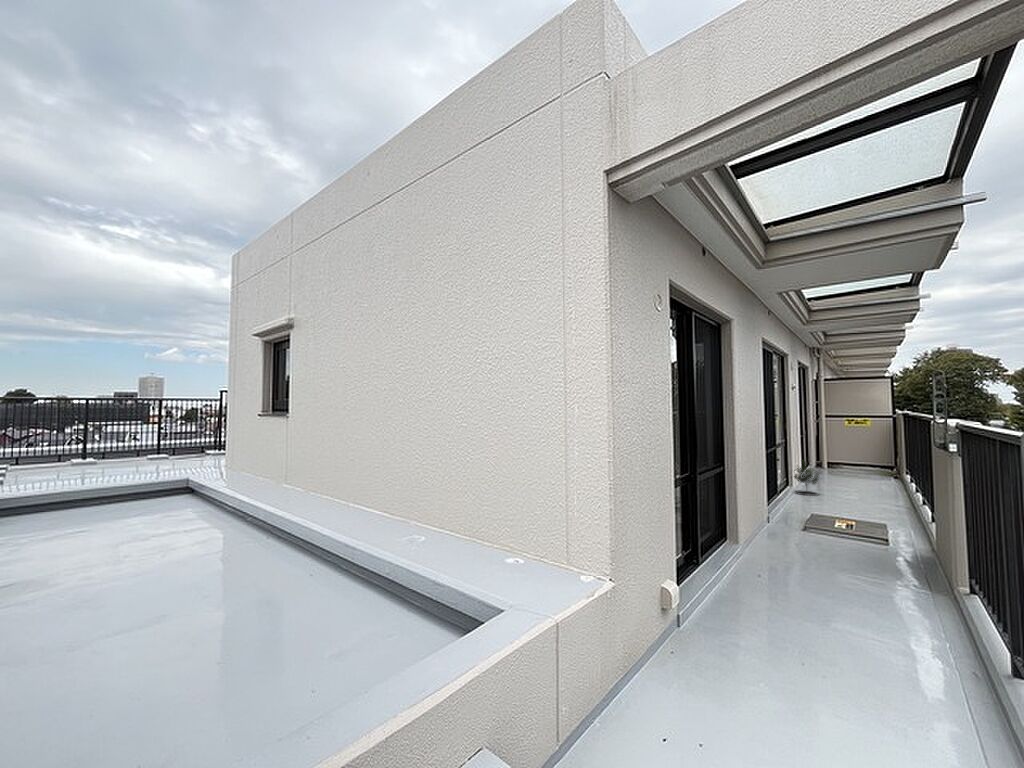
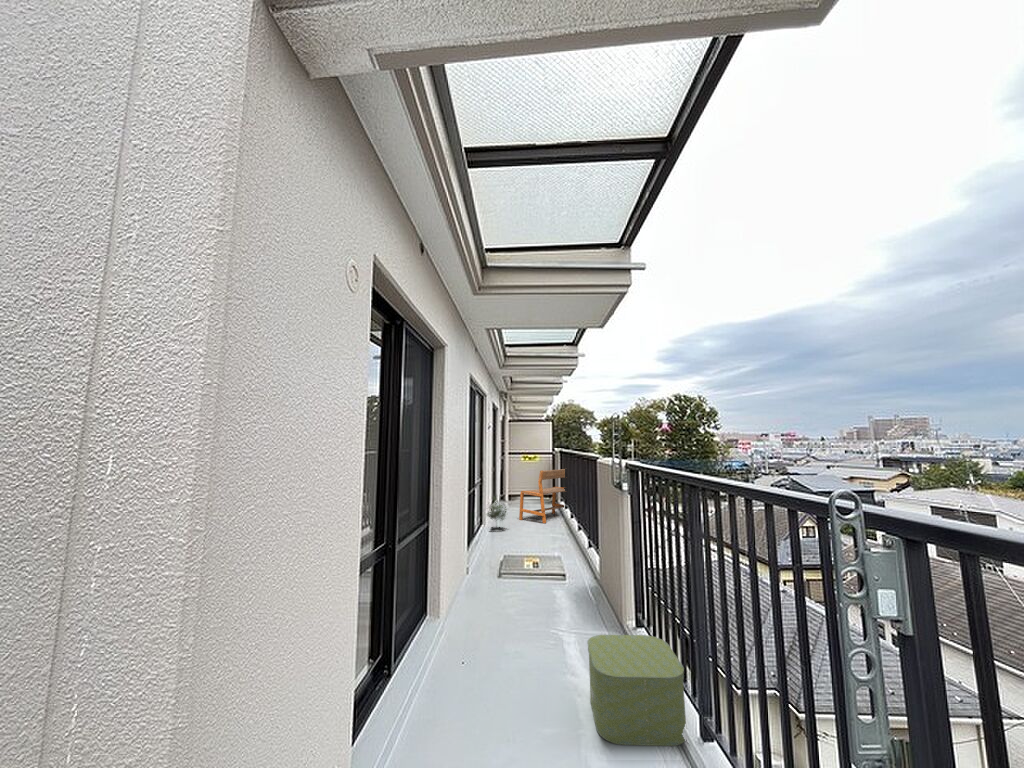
bench: none [839,434,926,495] -> present [519,469,565,523]
storage box: none [878,572,991,668] -> present [587,635,686,746]

